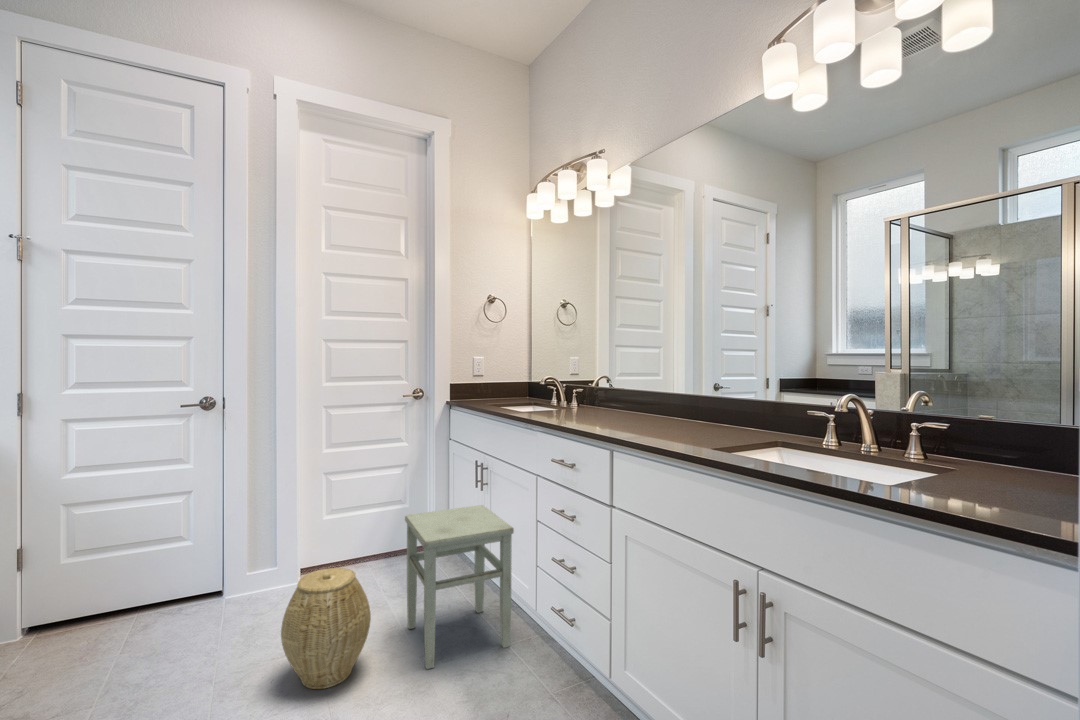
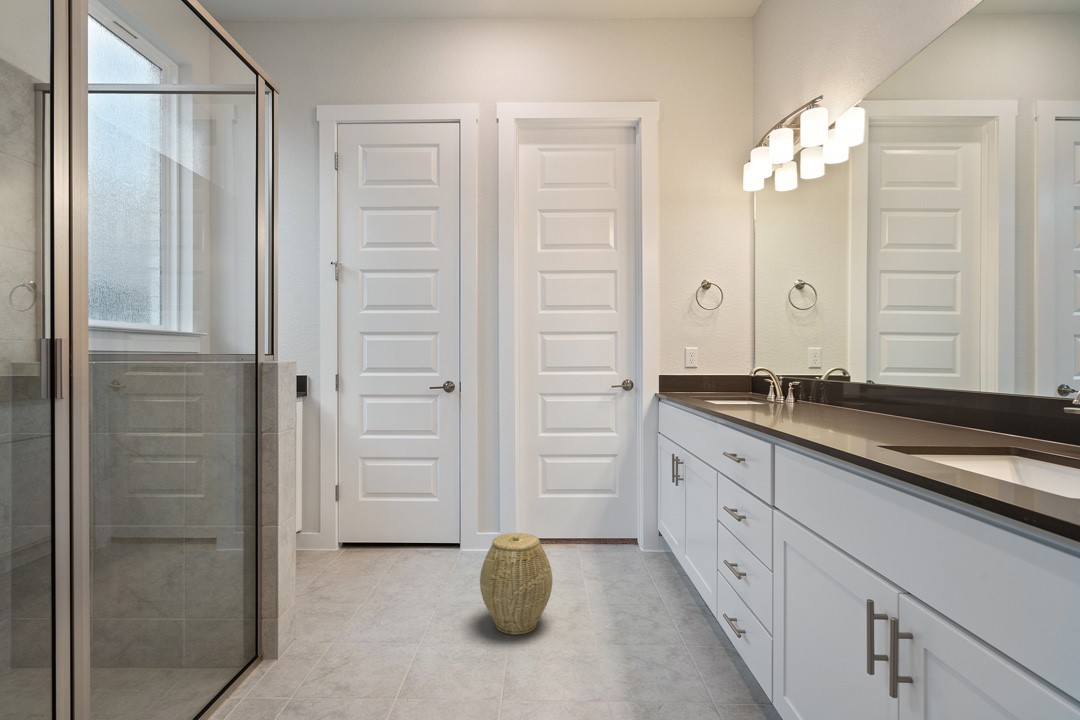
stool: present [405,505,514,669] -> none [592,498,689,646]

